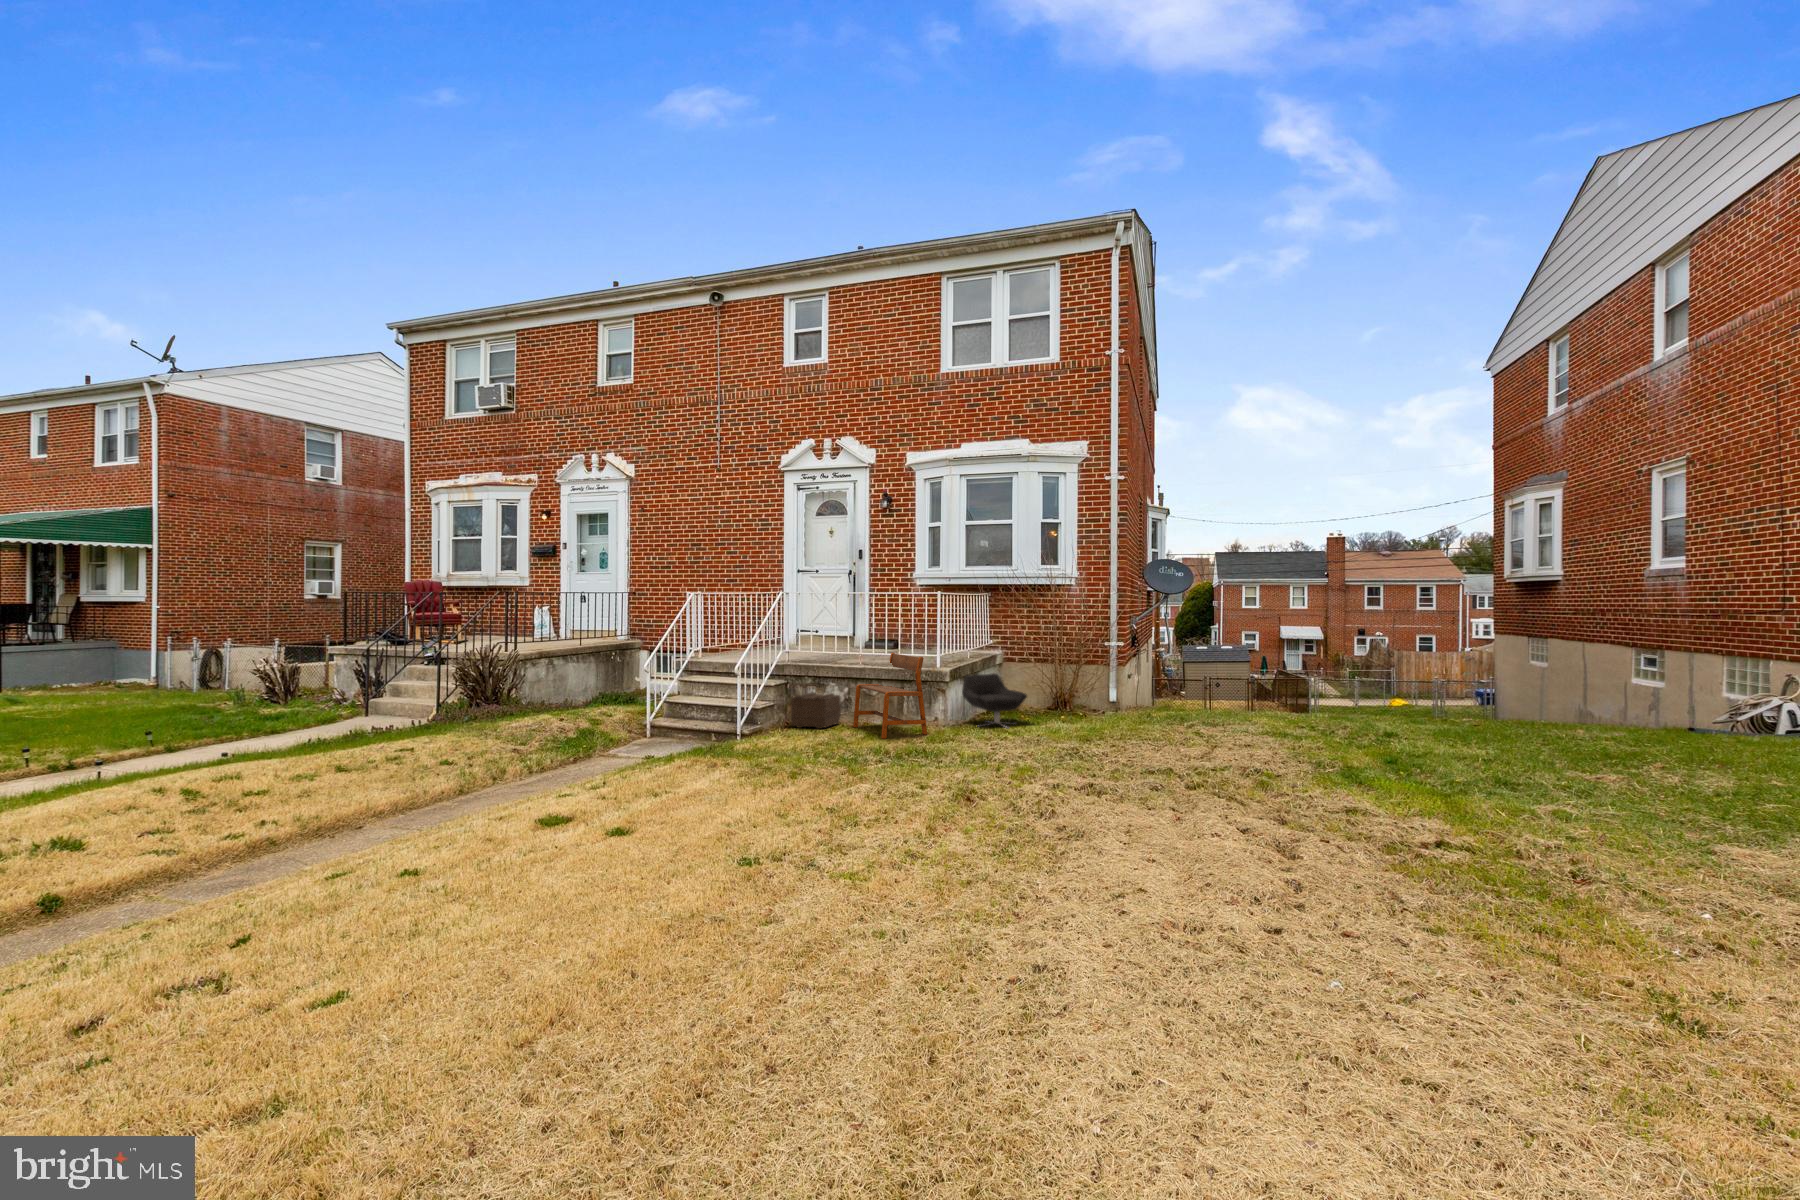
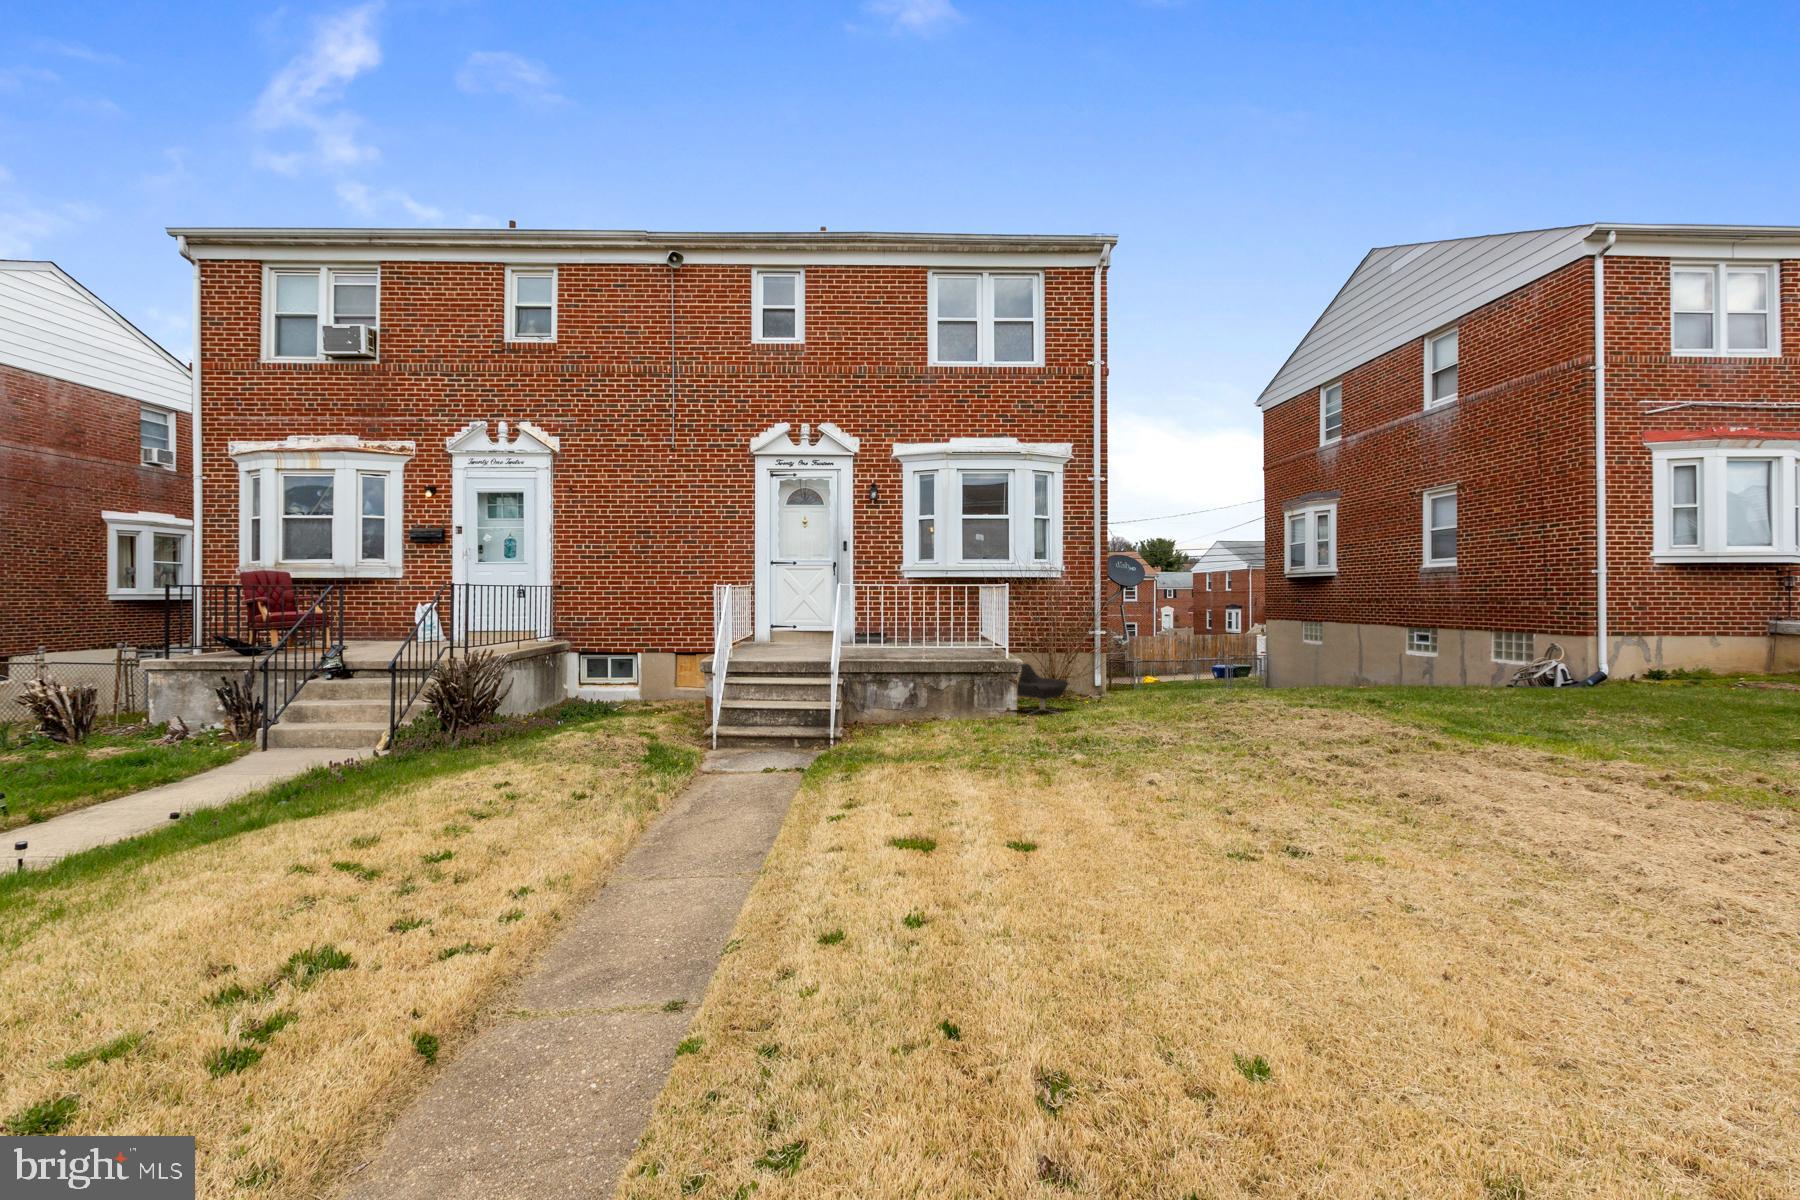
bench: present [853,653,927,739] -> none [916,645,1006,729]
wooden crate: present [790,693,841,729] -> none [855,689,896,725]

